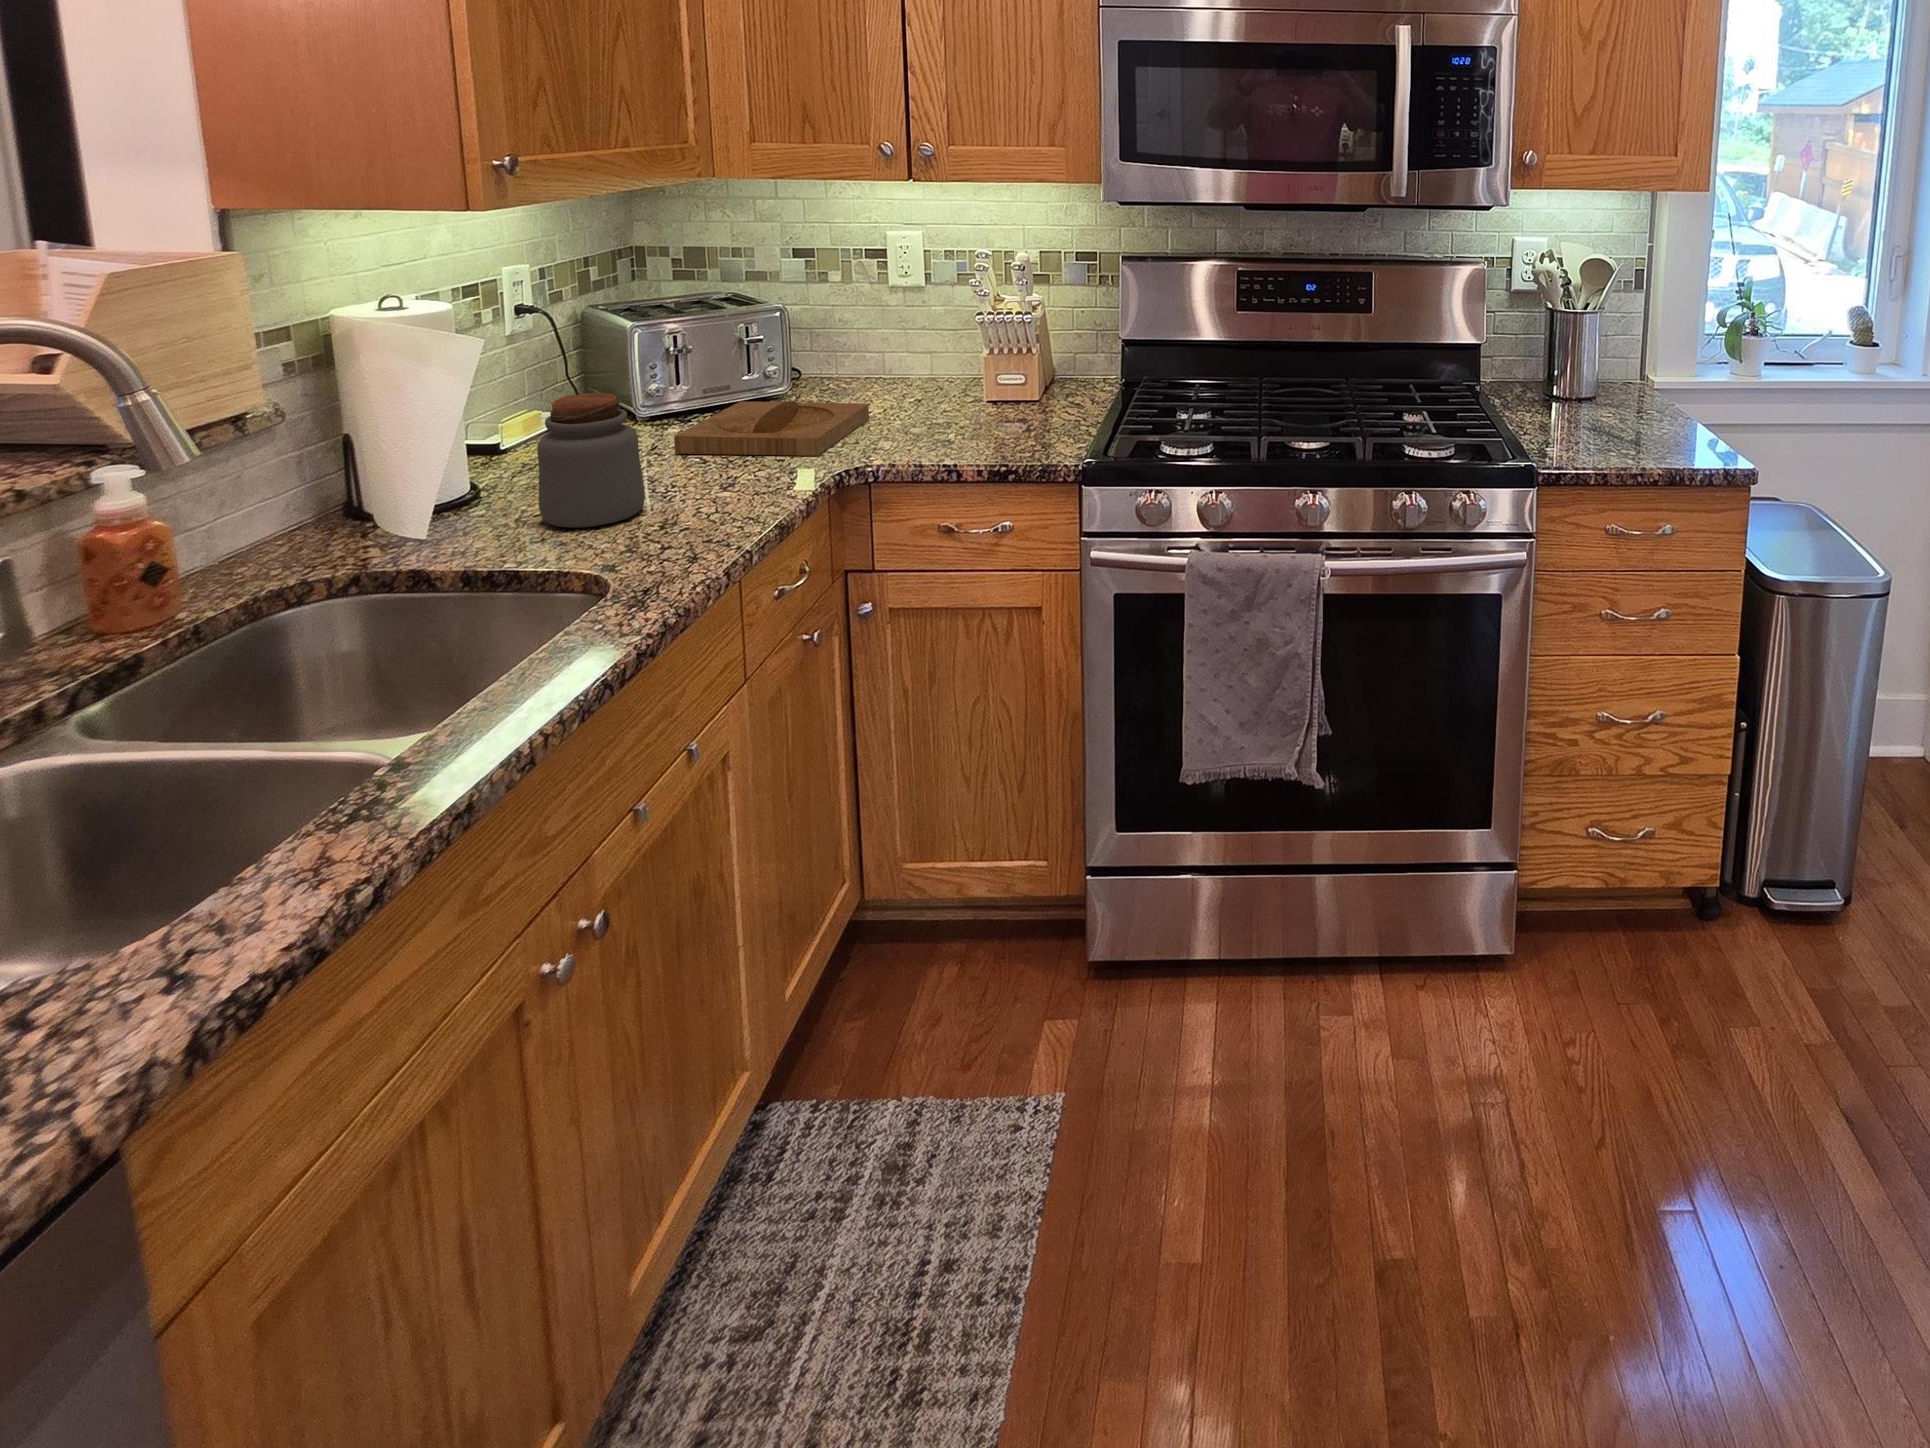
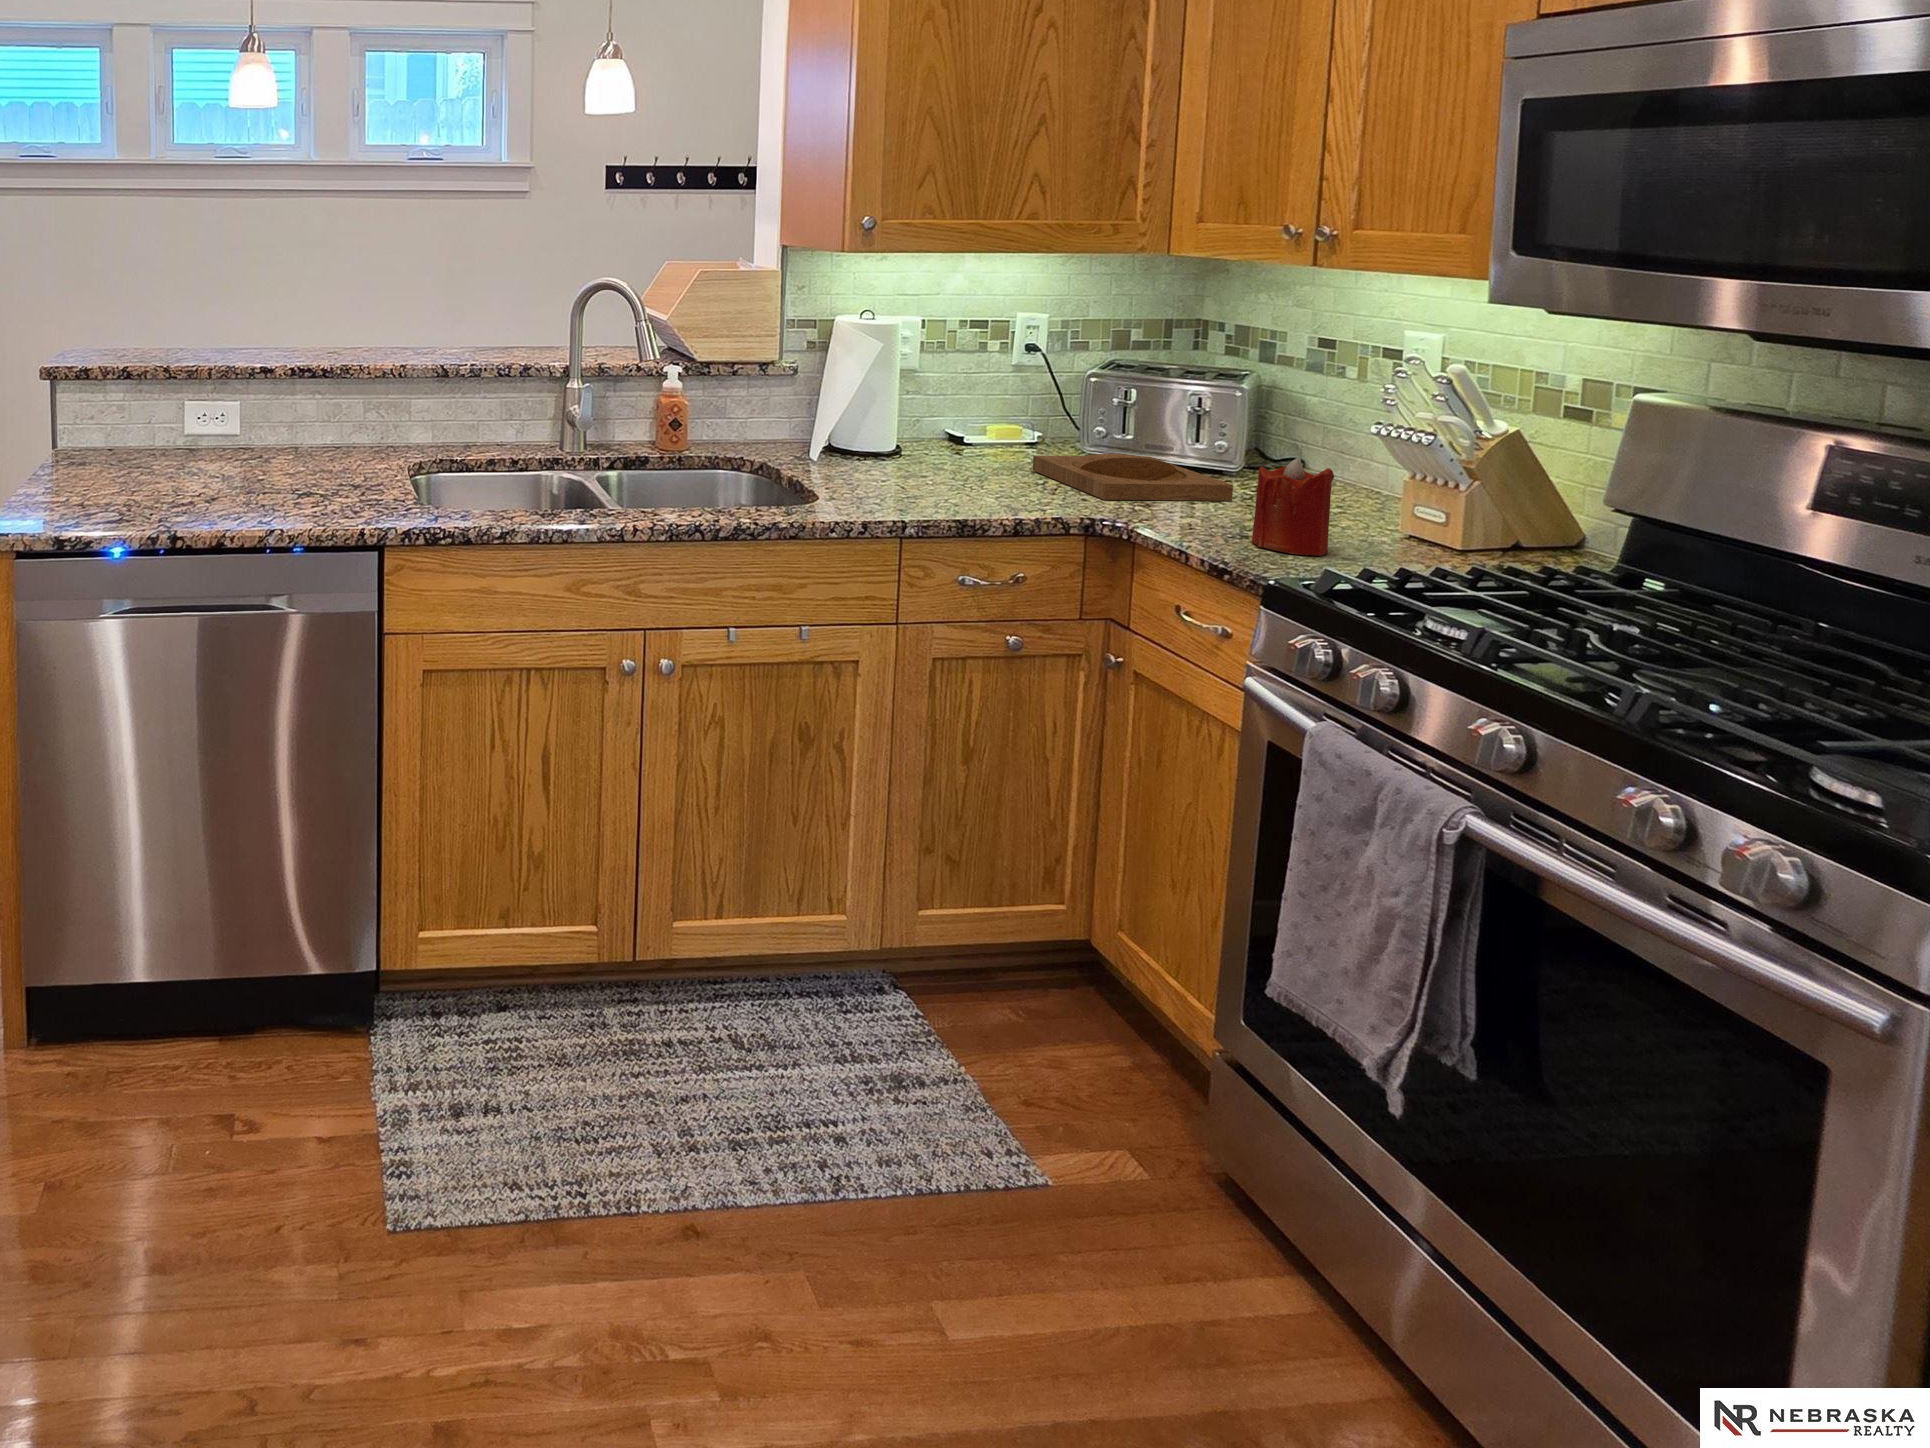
candle: none [980,360,1043,447] -> present [1252,458,1334,556]
jar: present [537,393,645,528] -> none [859,385,929,480]

